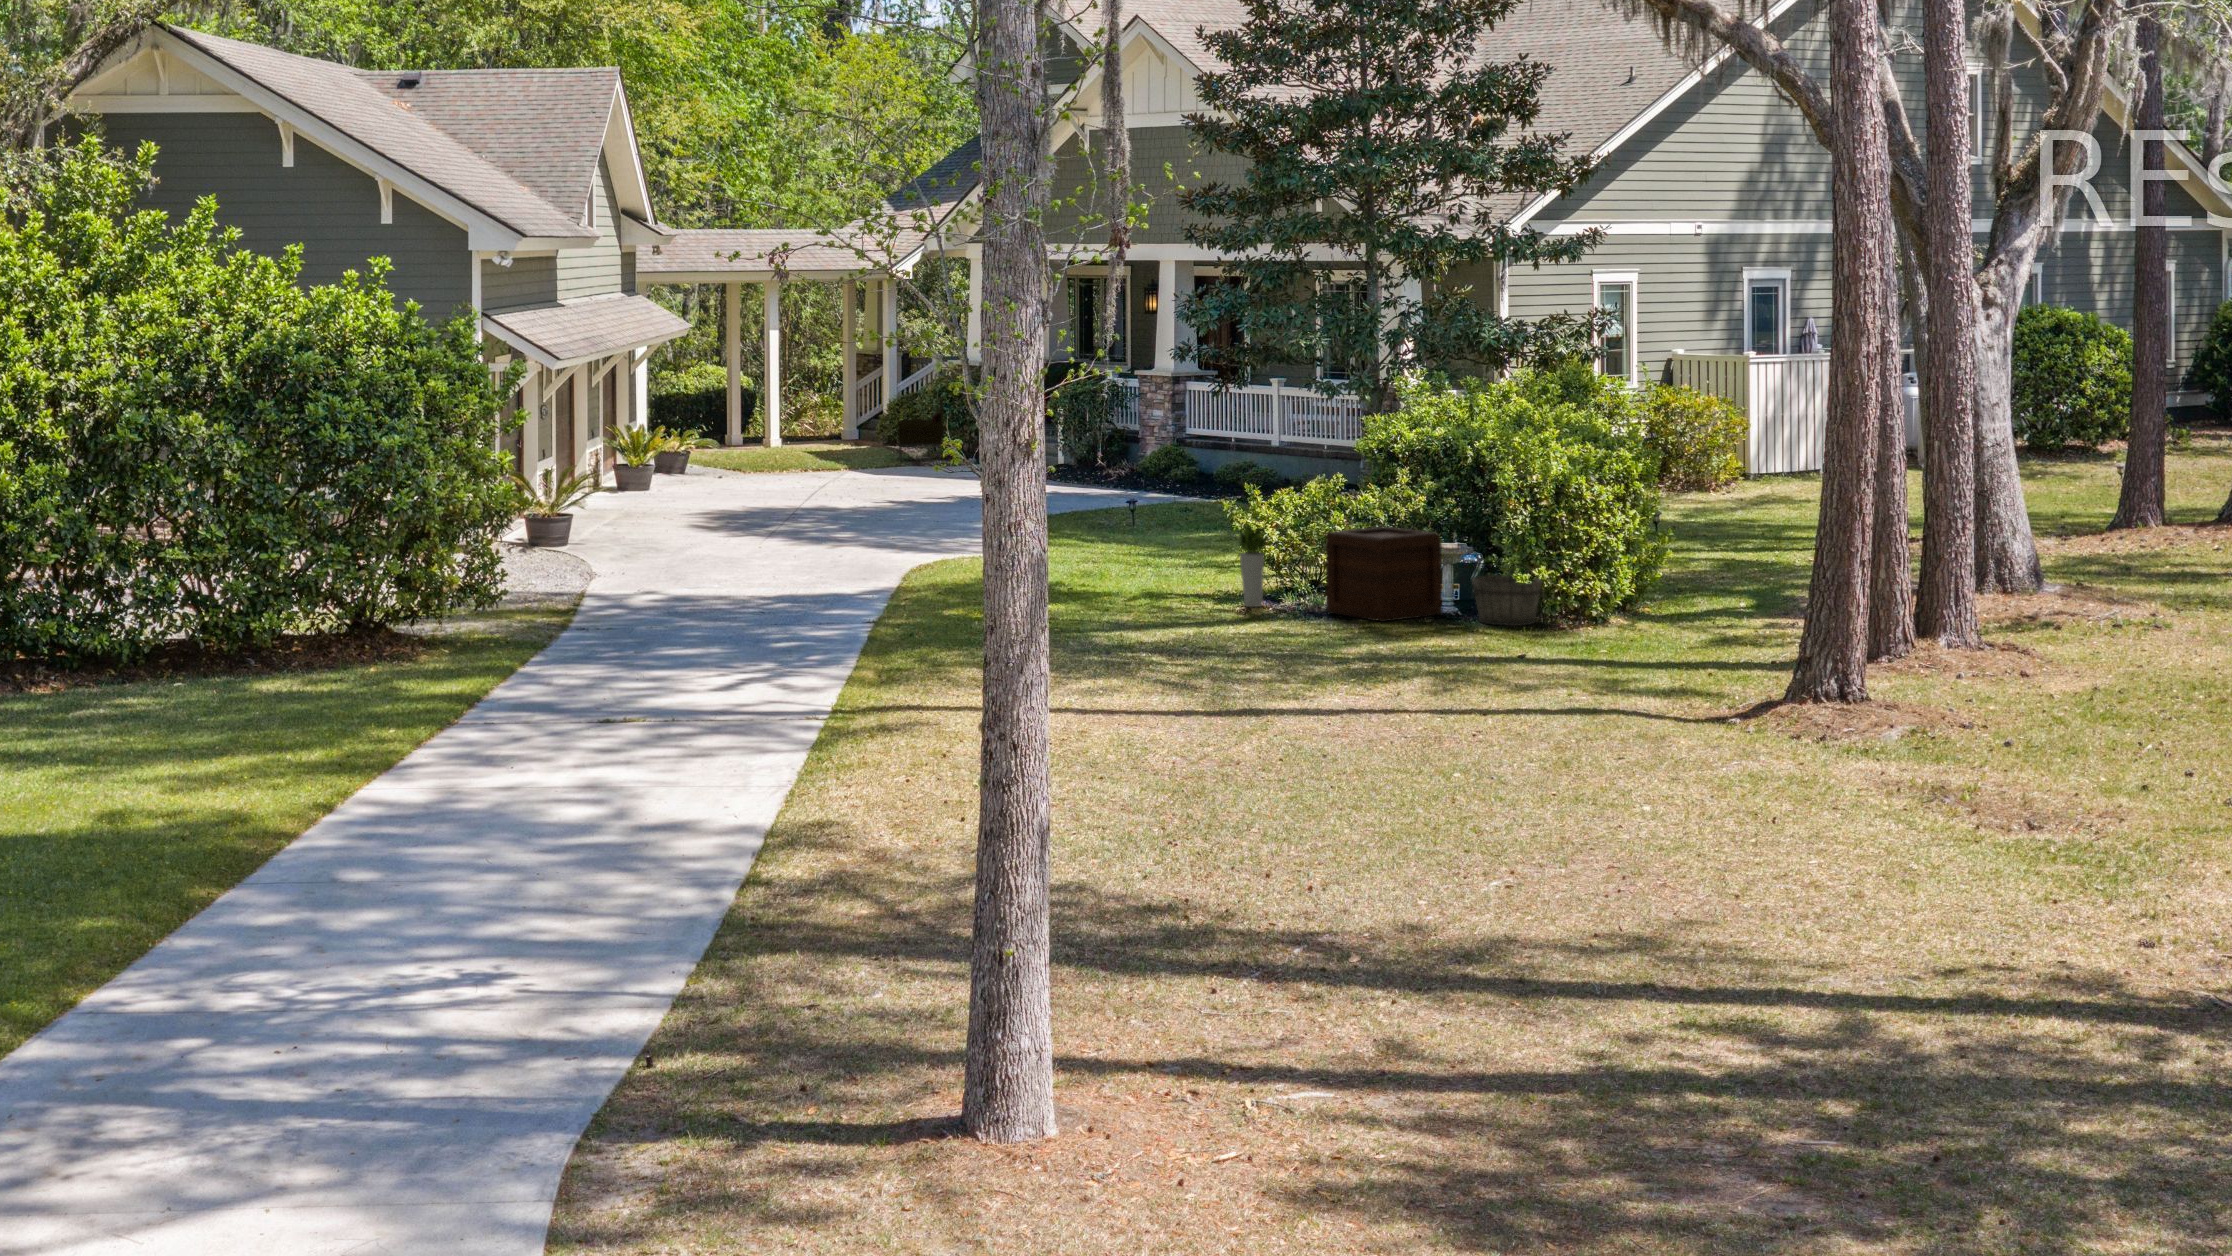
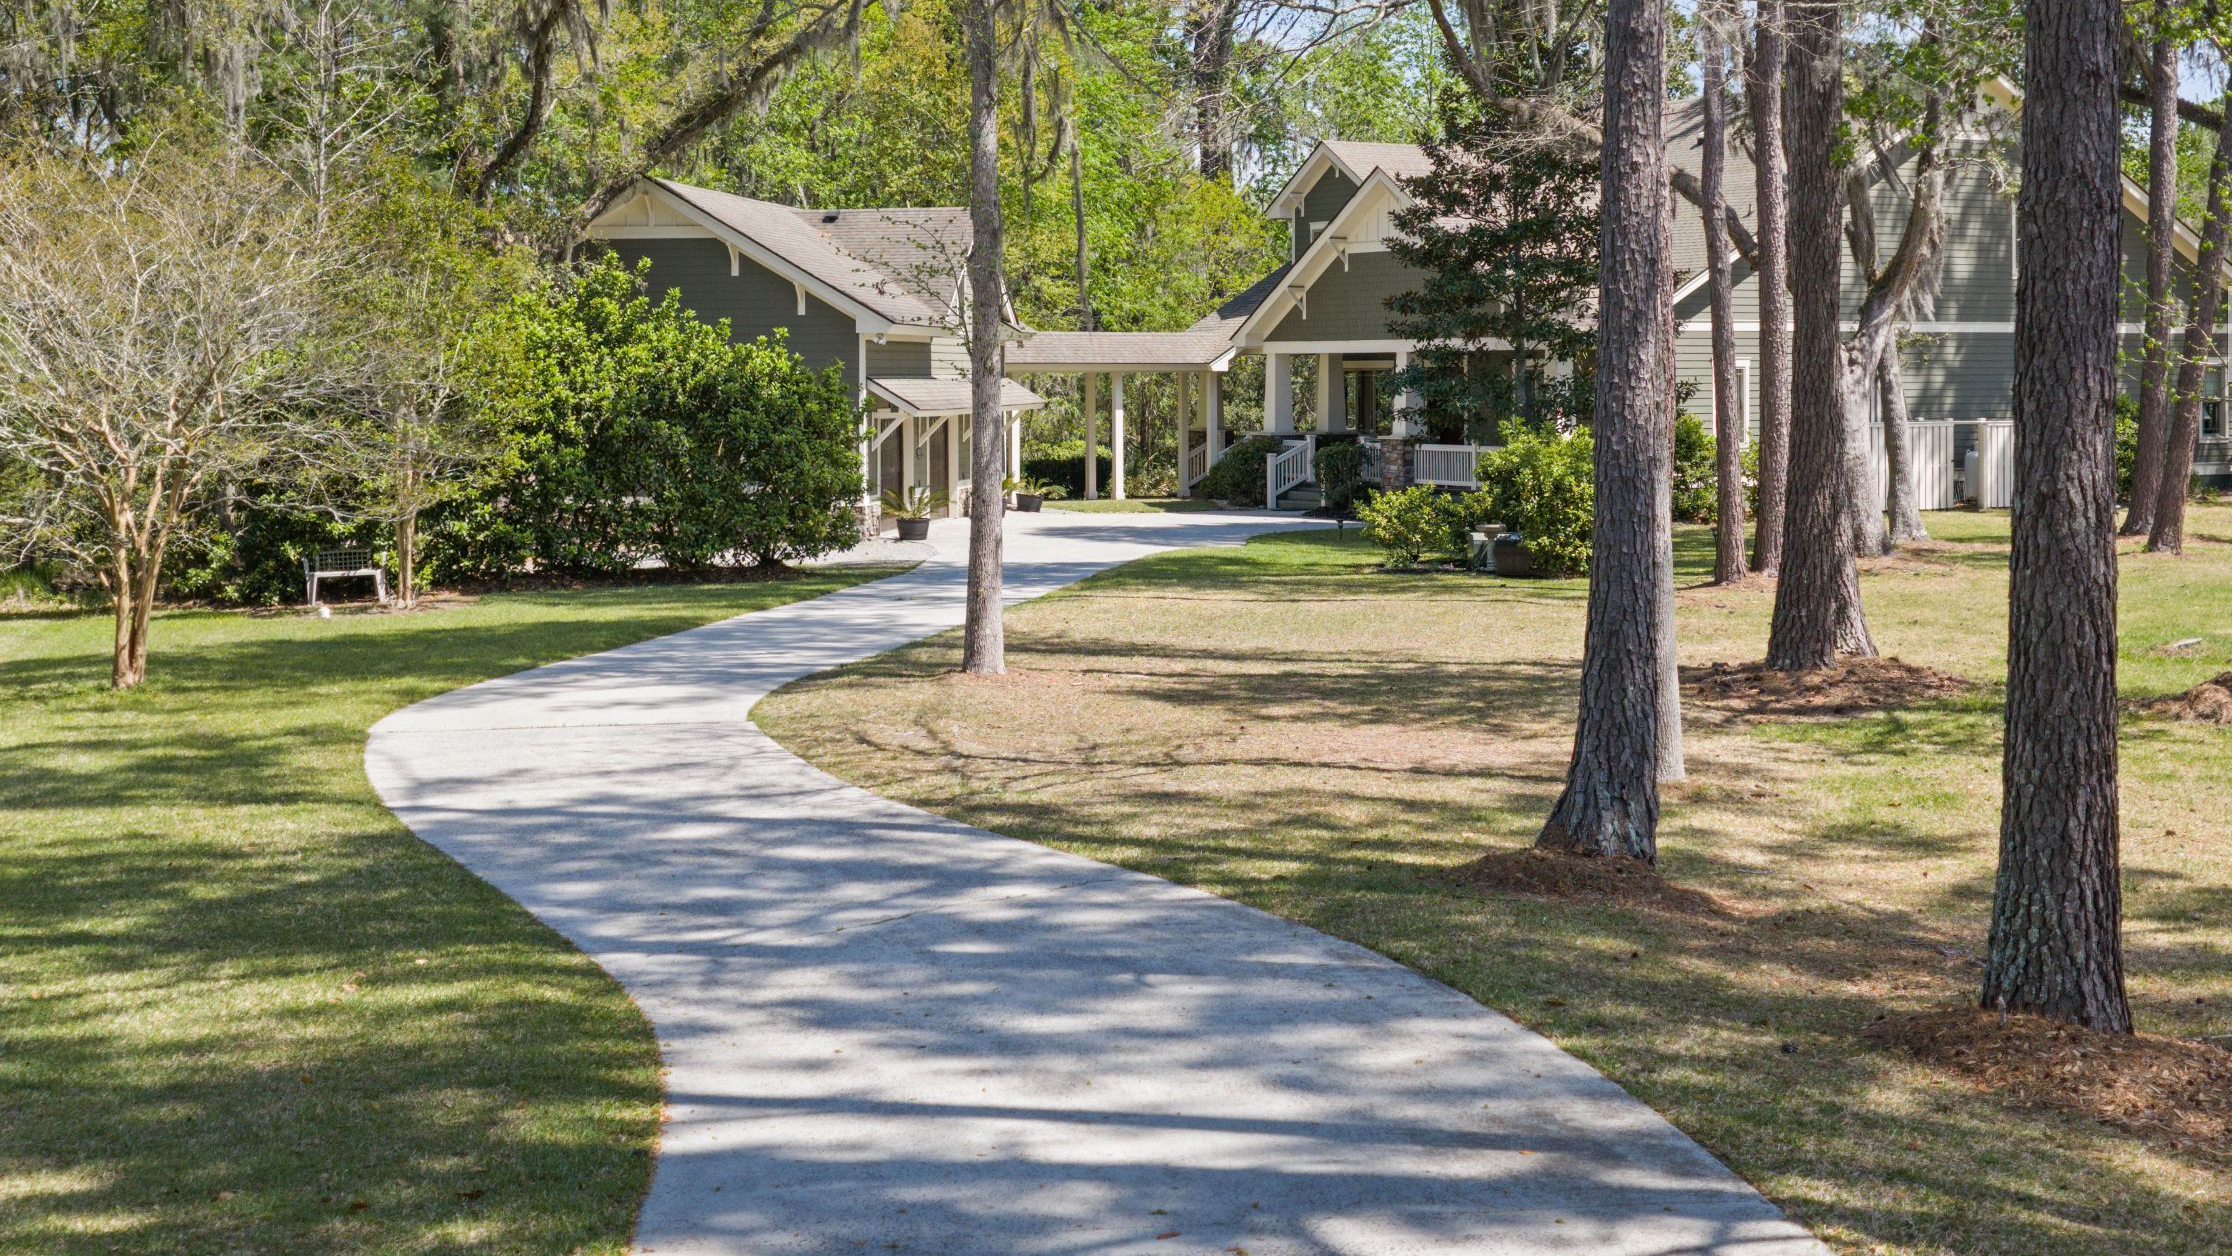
armchair: present [898,397,943,459] -> none [1207,461,1243,510]
planter: present [1239,524,1268,607] -> none [1345,511,1370,568]
wooden crate: present [1325,526,1442,622] -> none [1401,514,1478,574]

